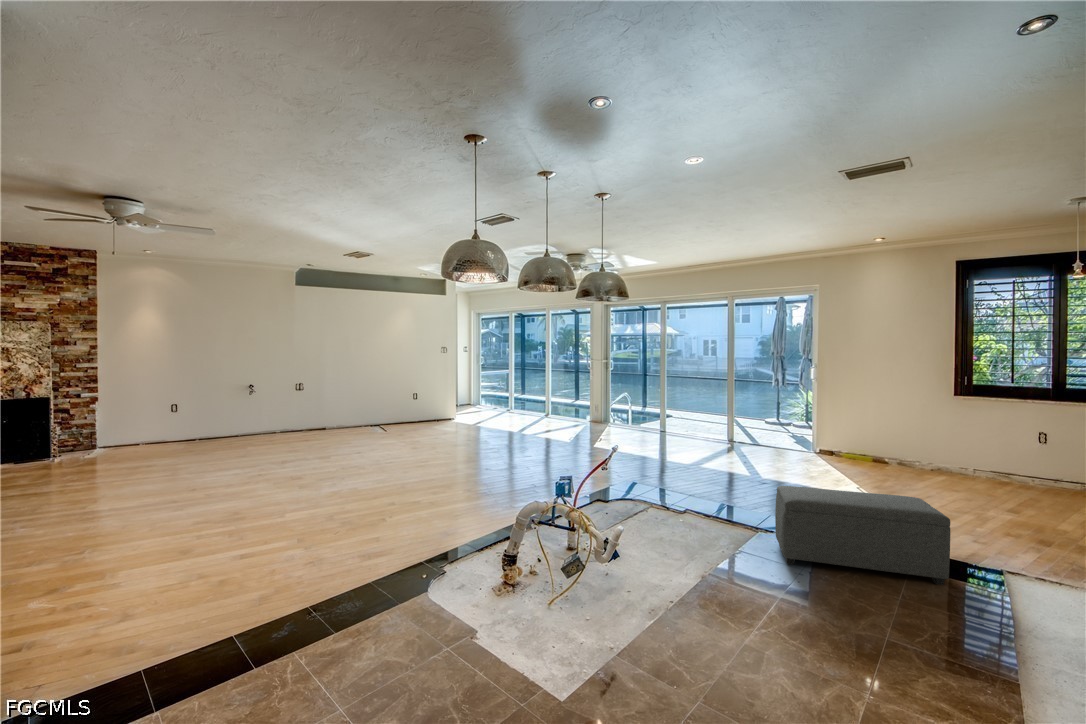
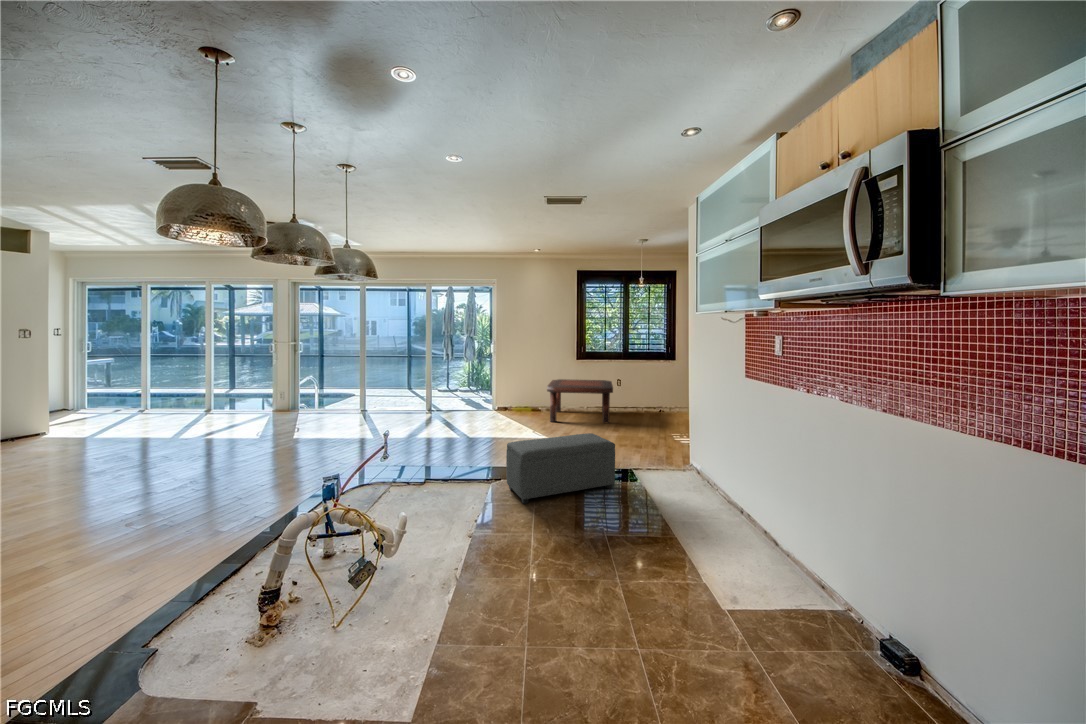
coffee table: none [889,421,1024,497] -> present [547,379,613,424]

